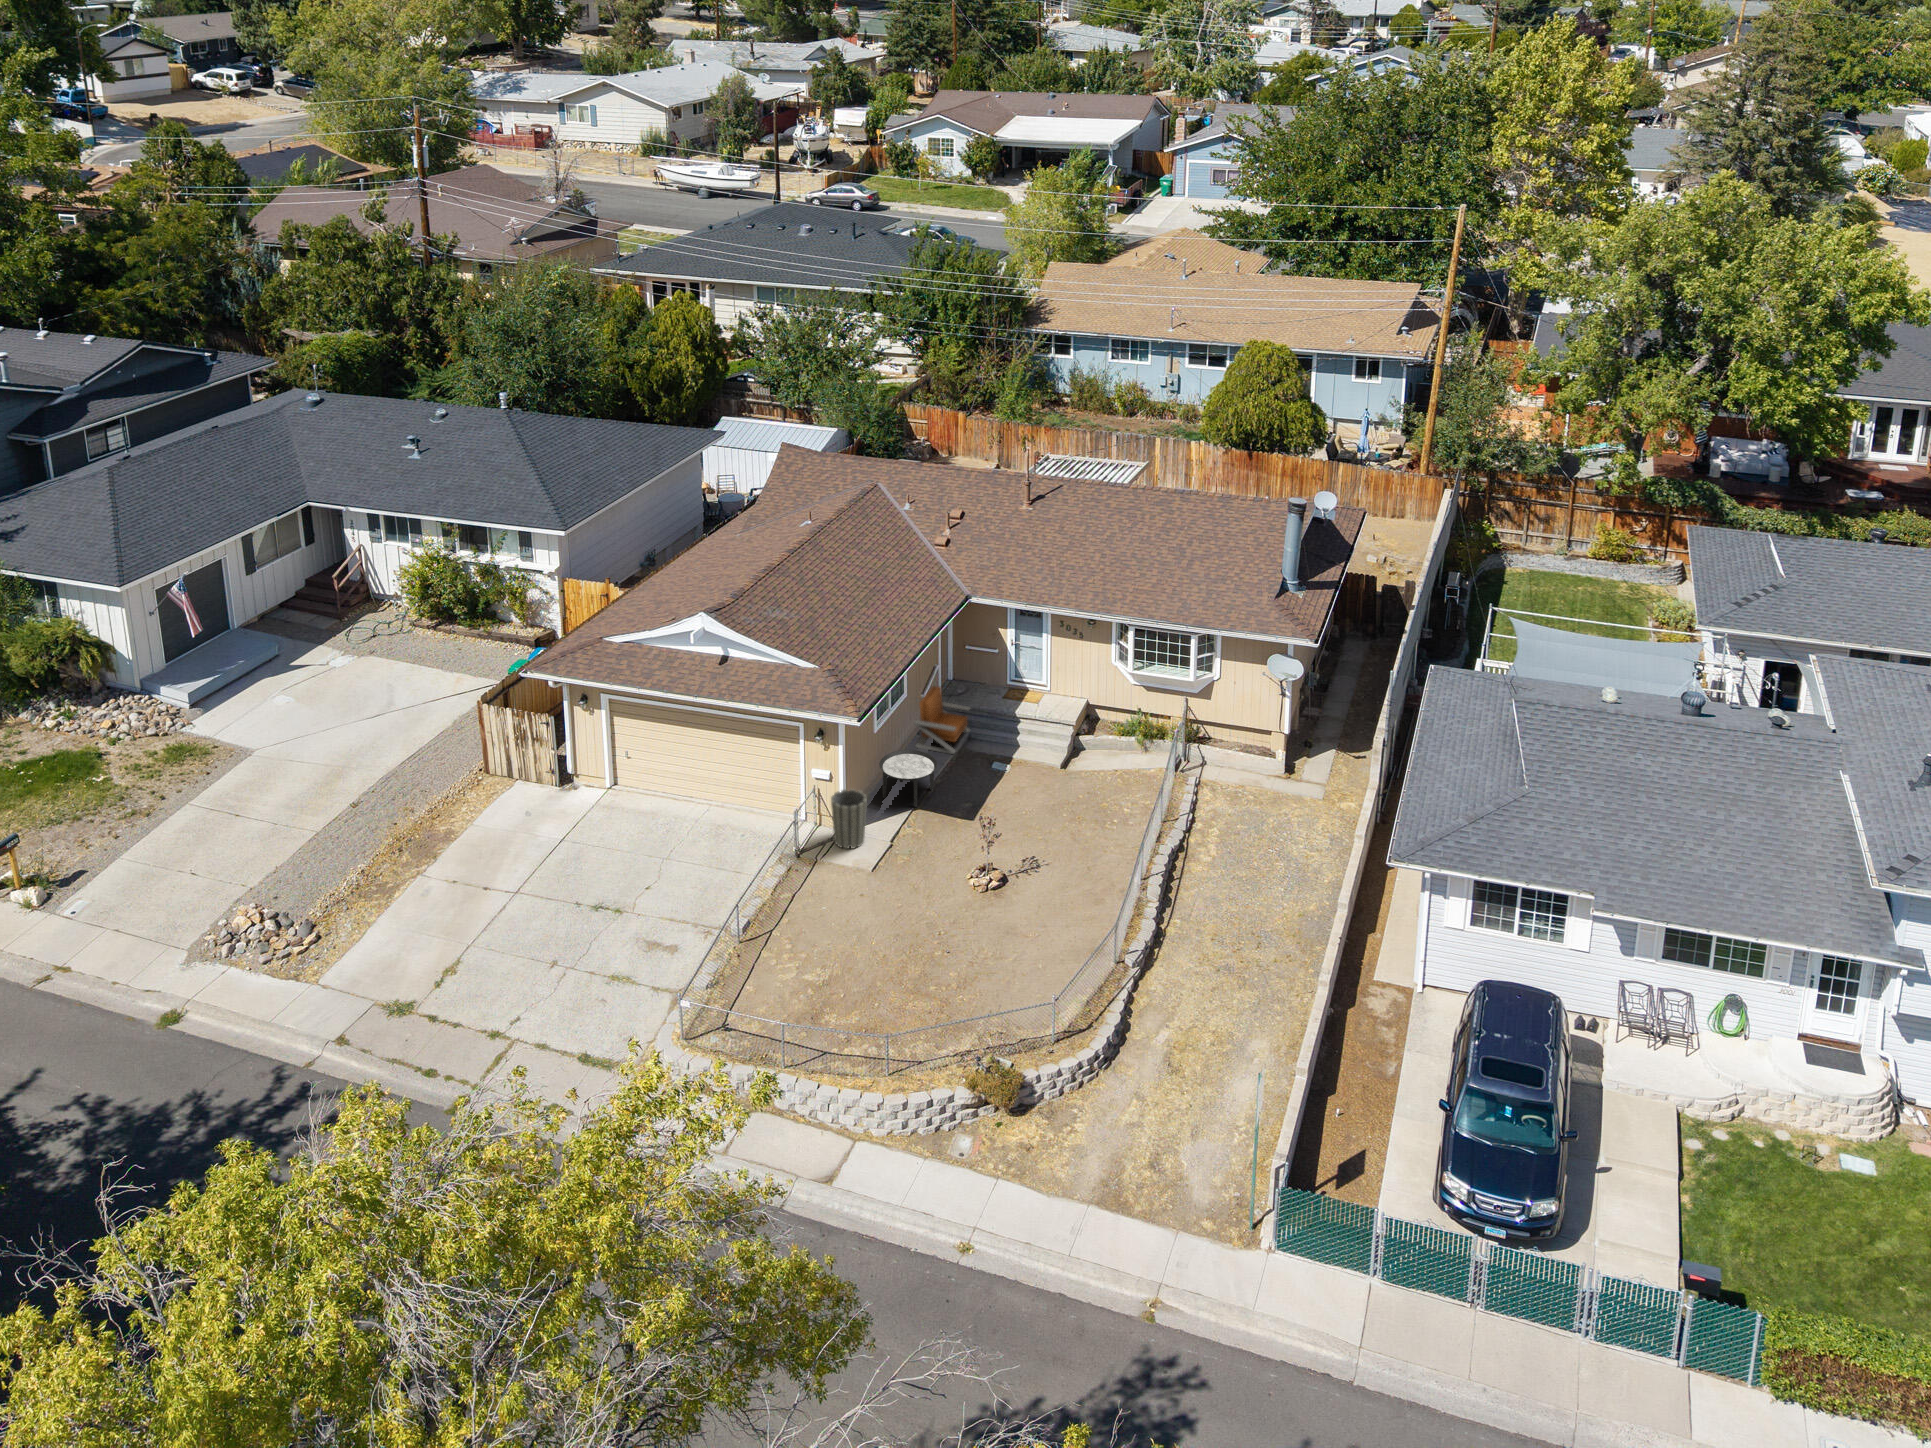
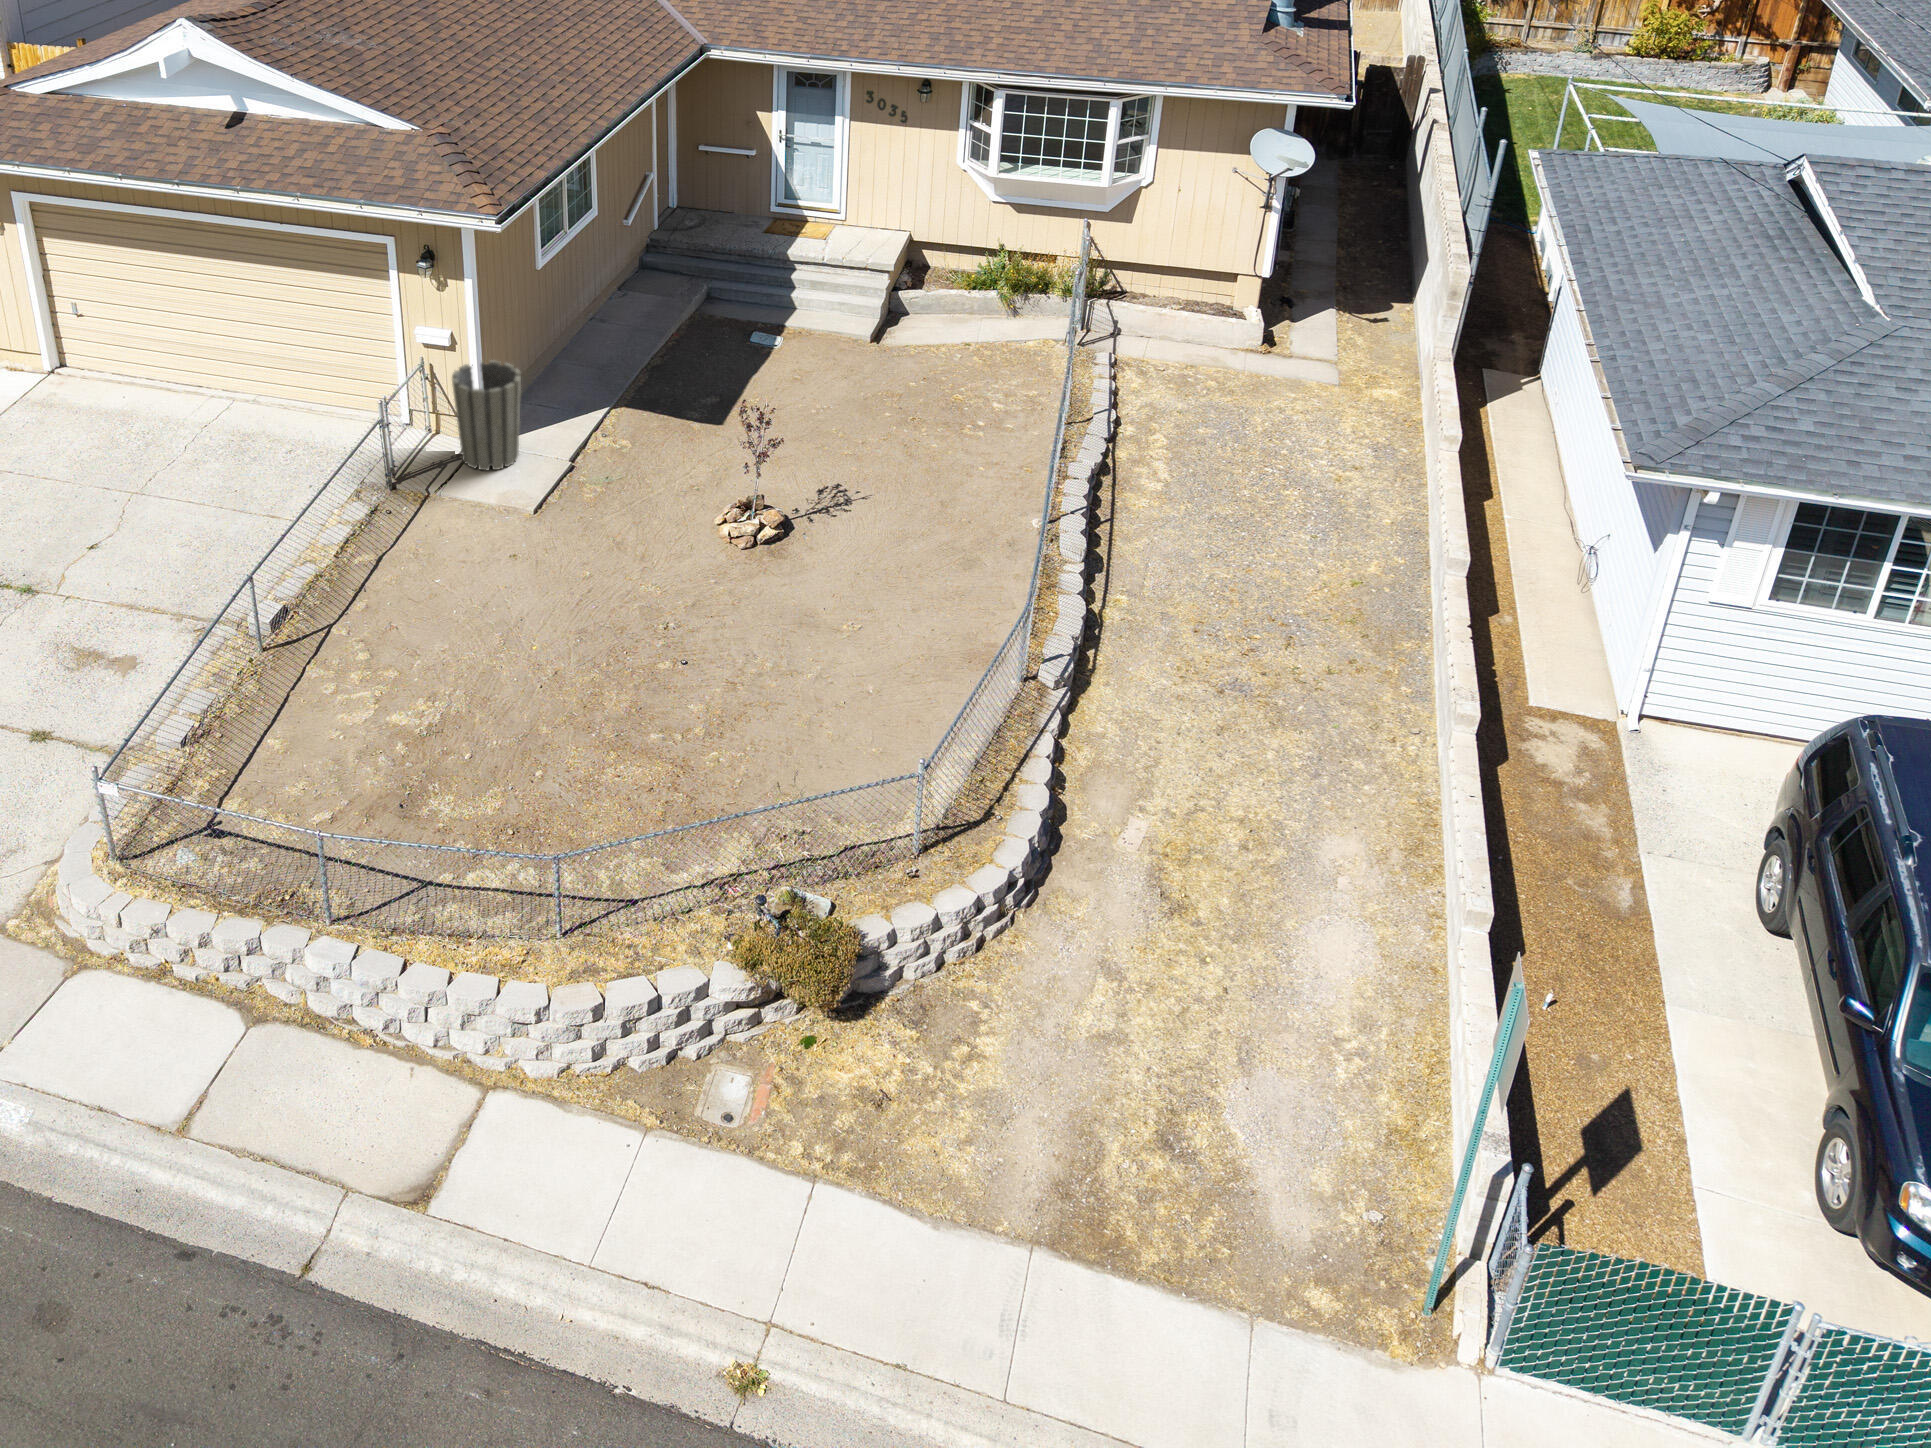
lounge chair: present [914,686,970,754] -> none [609,200,709,316]
round table: present [879,750,938,807] -> none [546,301,653,400]

